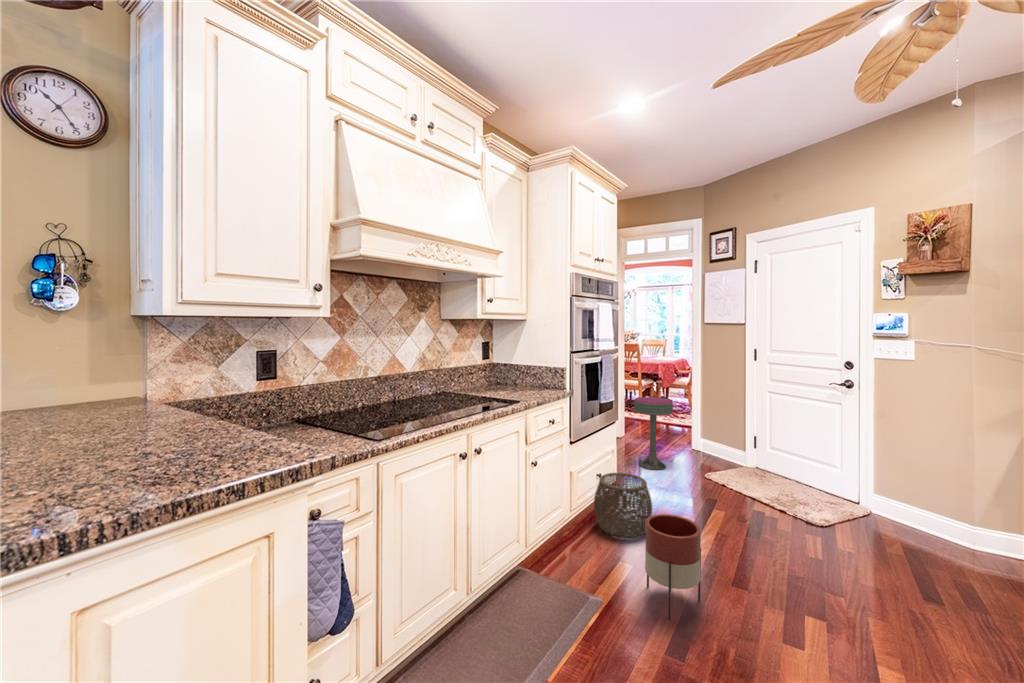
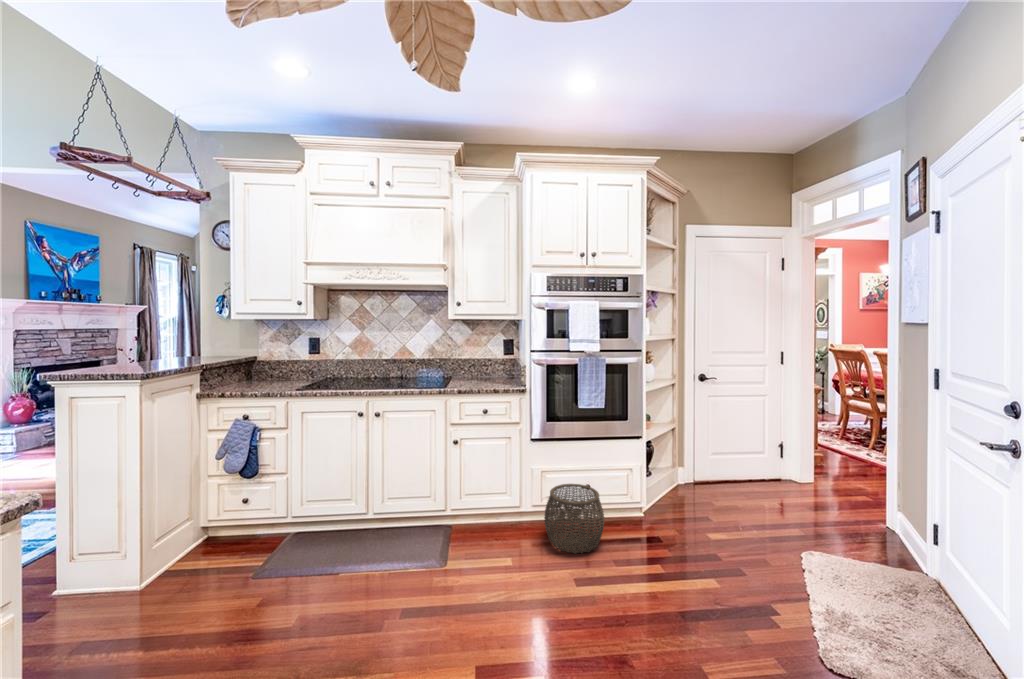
bar stool: present [634,397,673,470] -> none [729,422,787,524]
planter: present [645,514,701,620] -> none [458,513,510,608]

